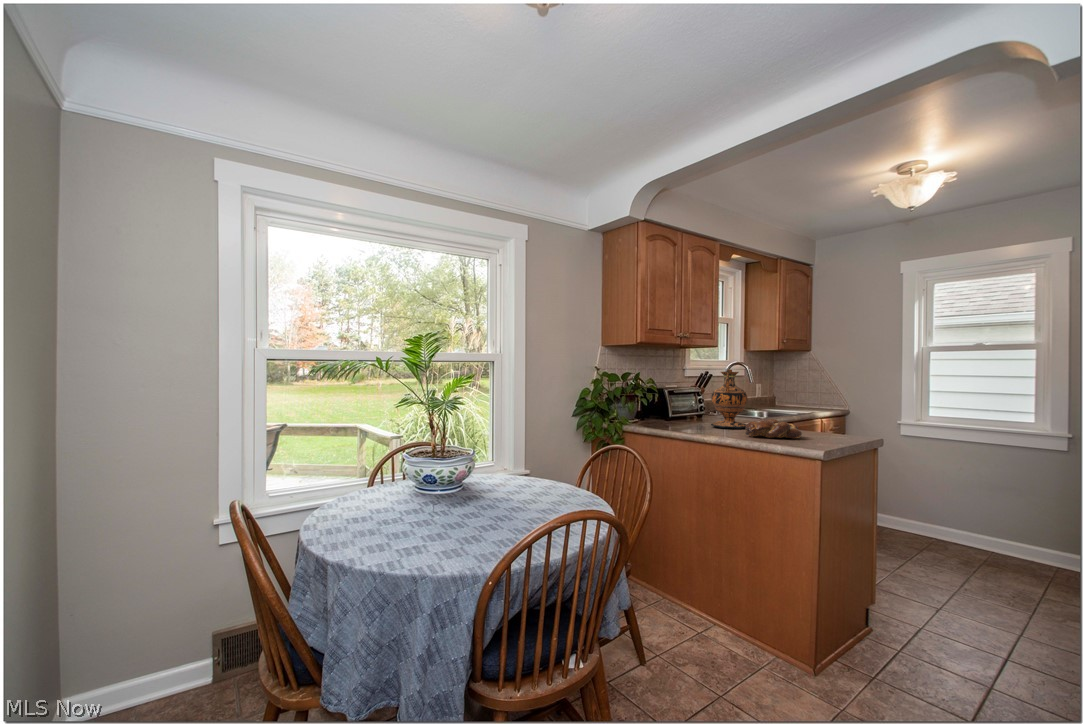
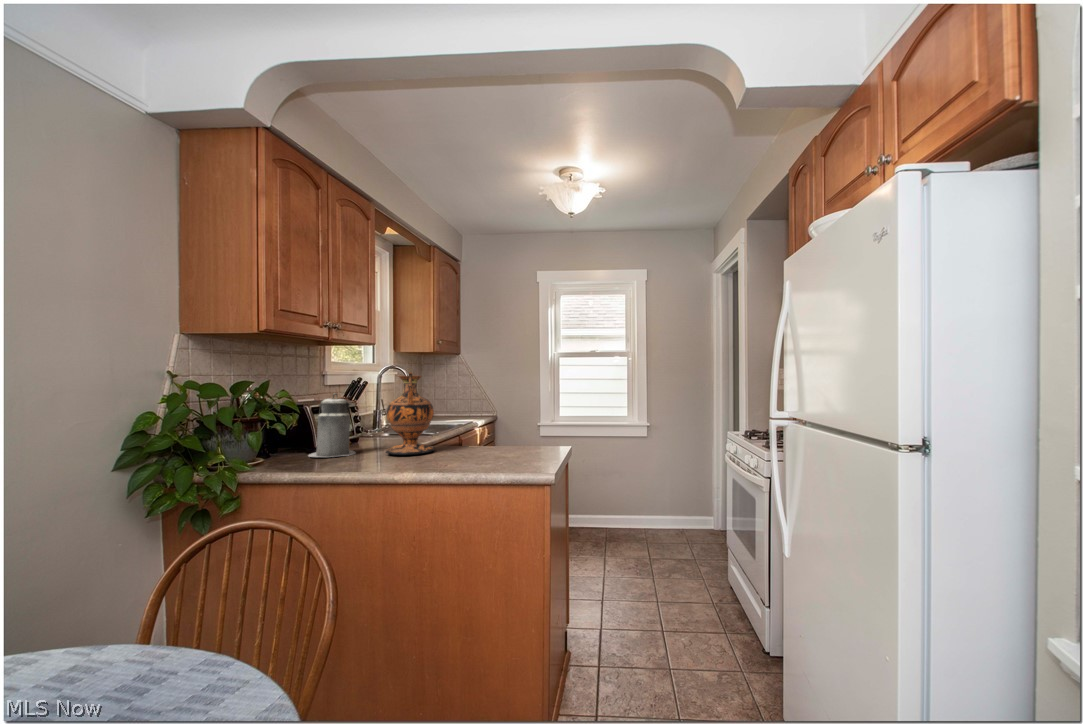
canister: none [664,382,694,424] -> present [308,393,356,457]
bread loaf: present [745,419,802,438] -> none [446,436,516,465]

